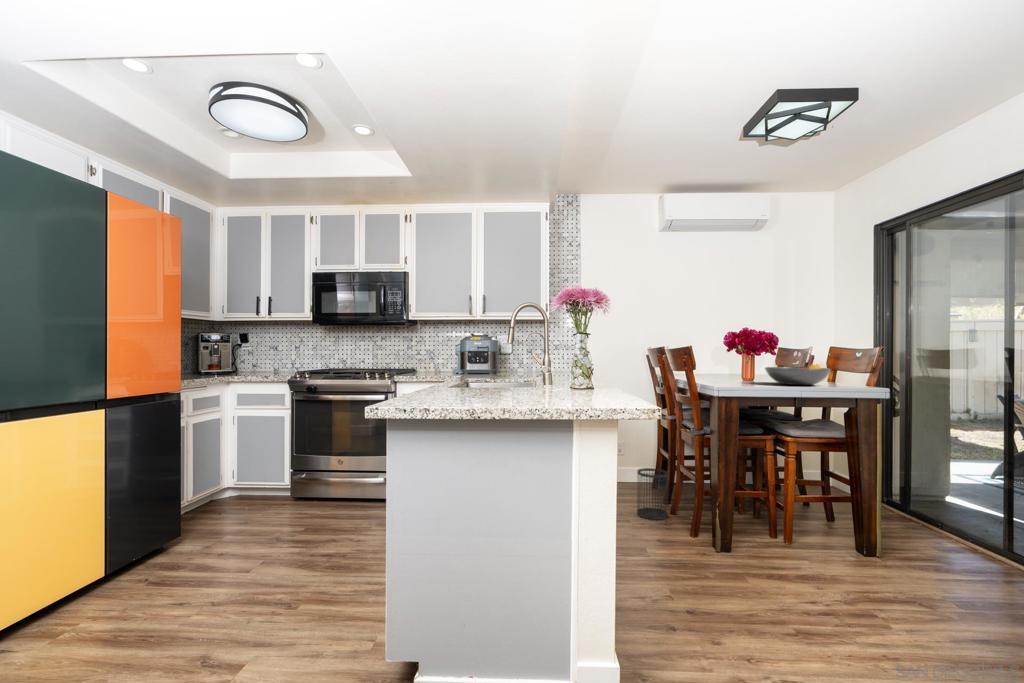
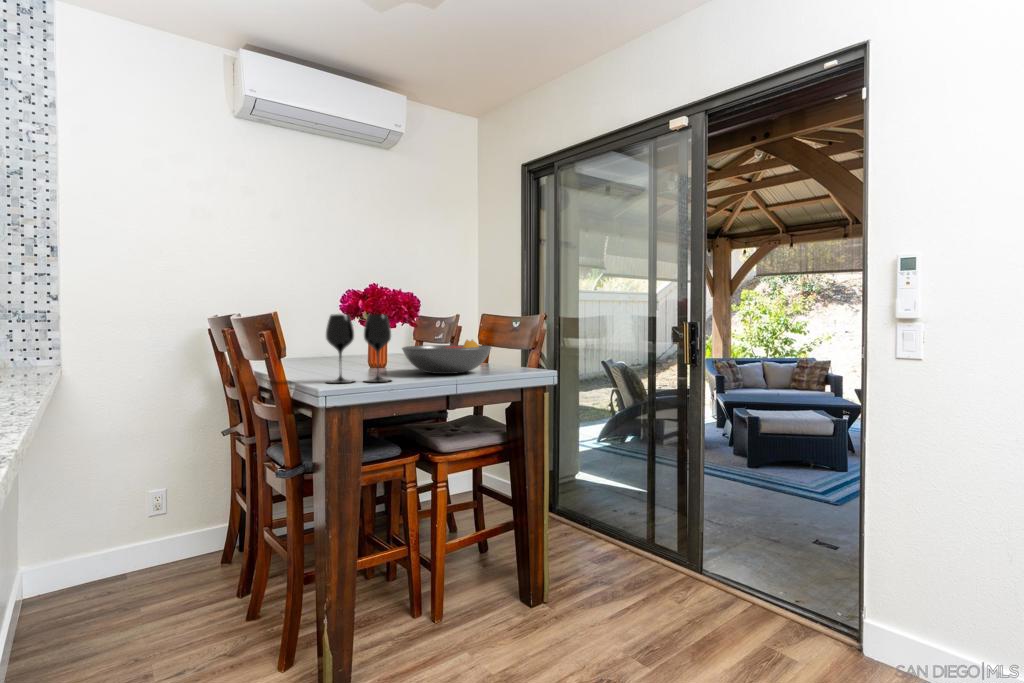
wine glass: none [717,347,758,386] -> present [326,314,391,383]
wastebasket: present [637,468,668,520] -> none [182,537,246,641]

